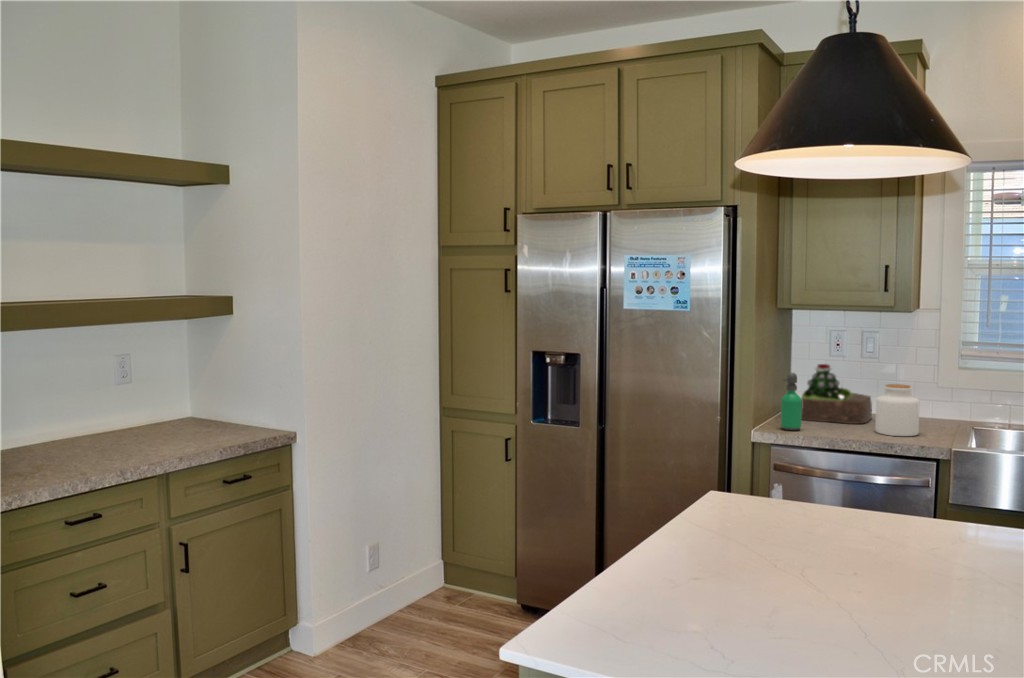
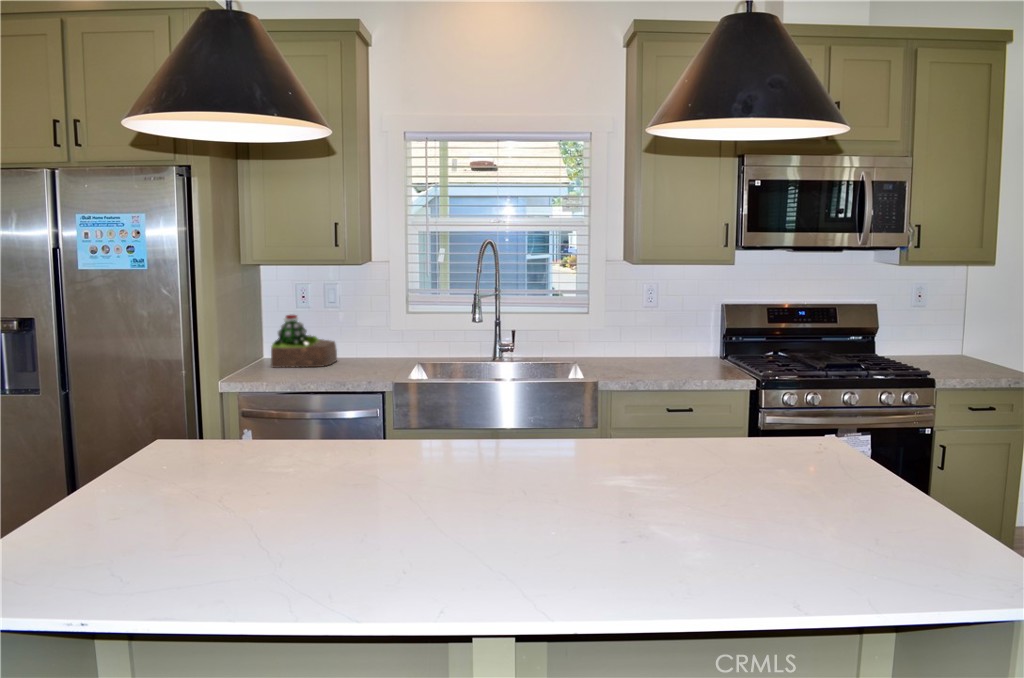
soap dispenser: present [781,373,802,430] -> none [246,324,266,377]
jar: present [875,384,919,436] -> none [331,329,368,374]

